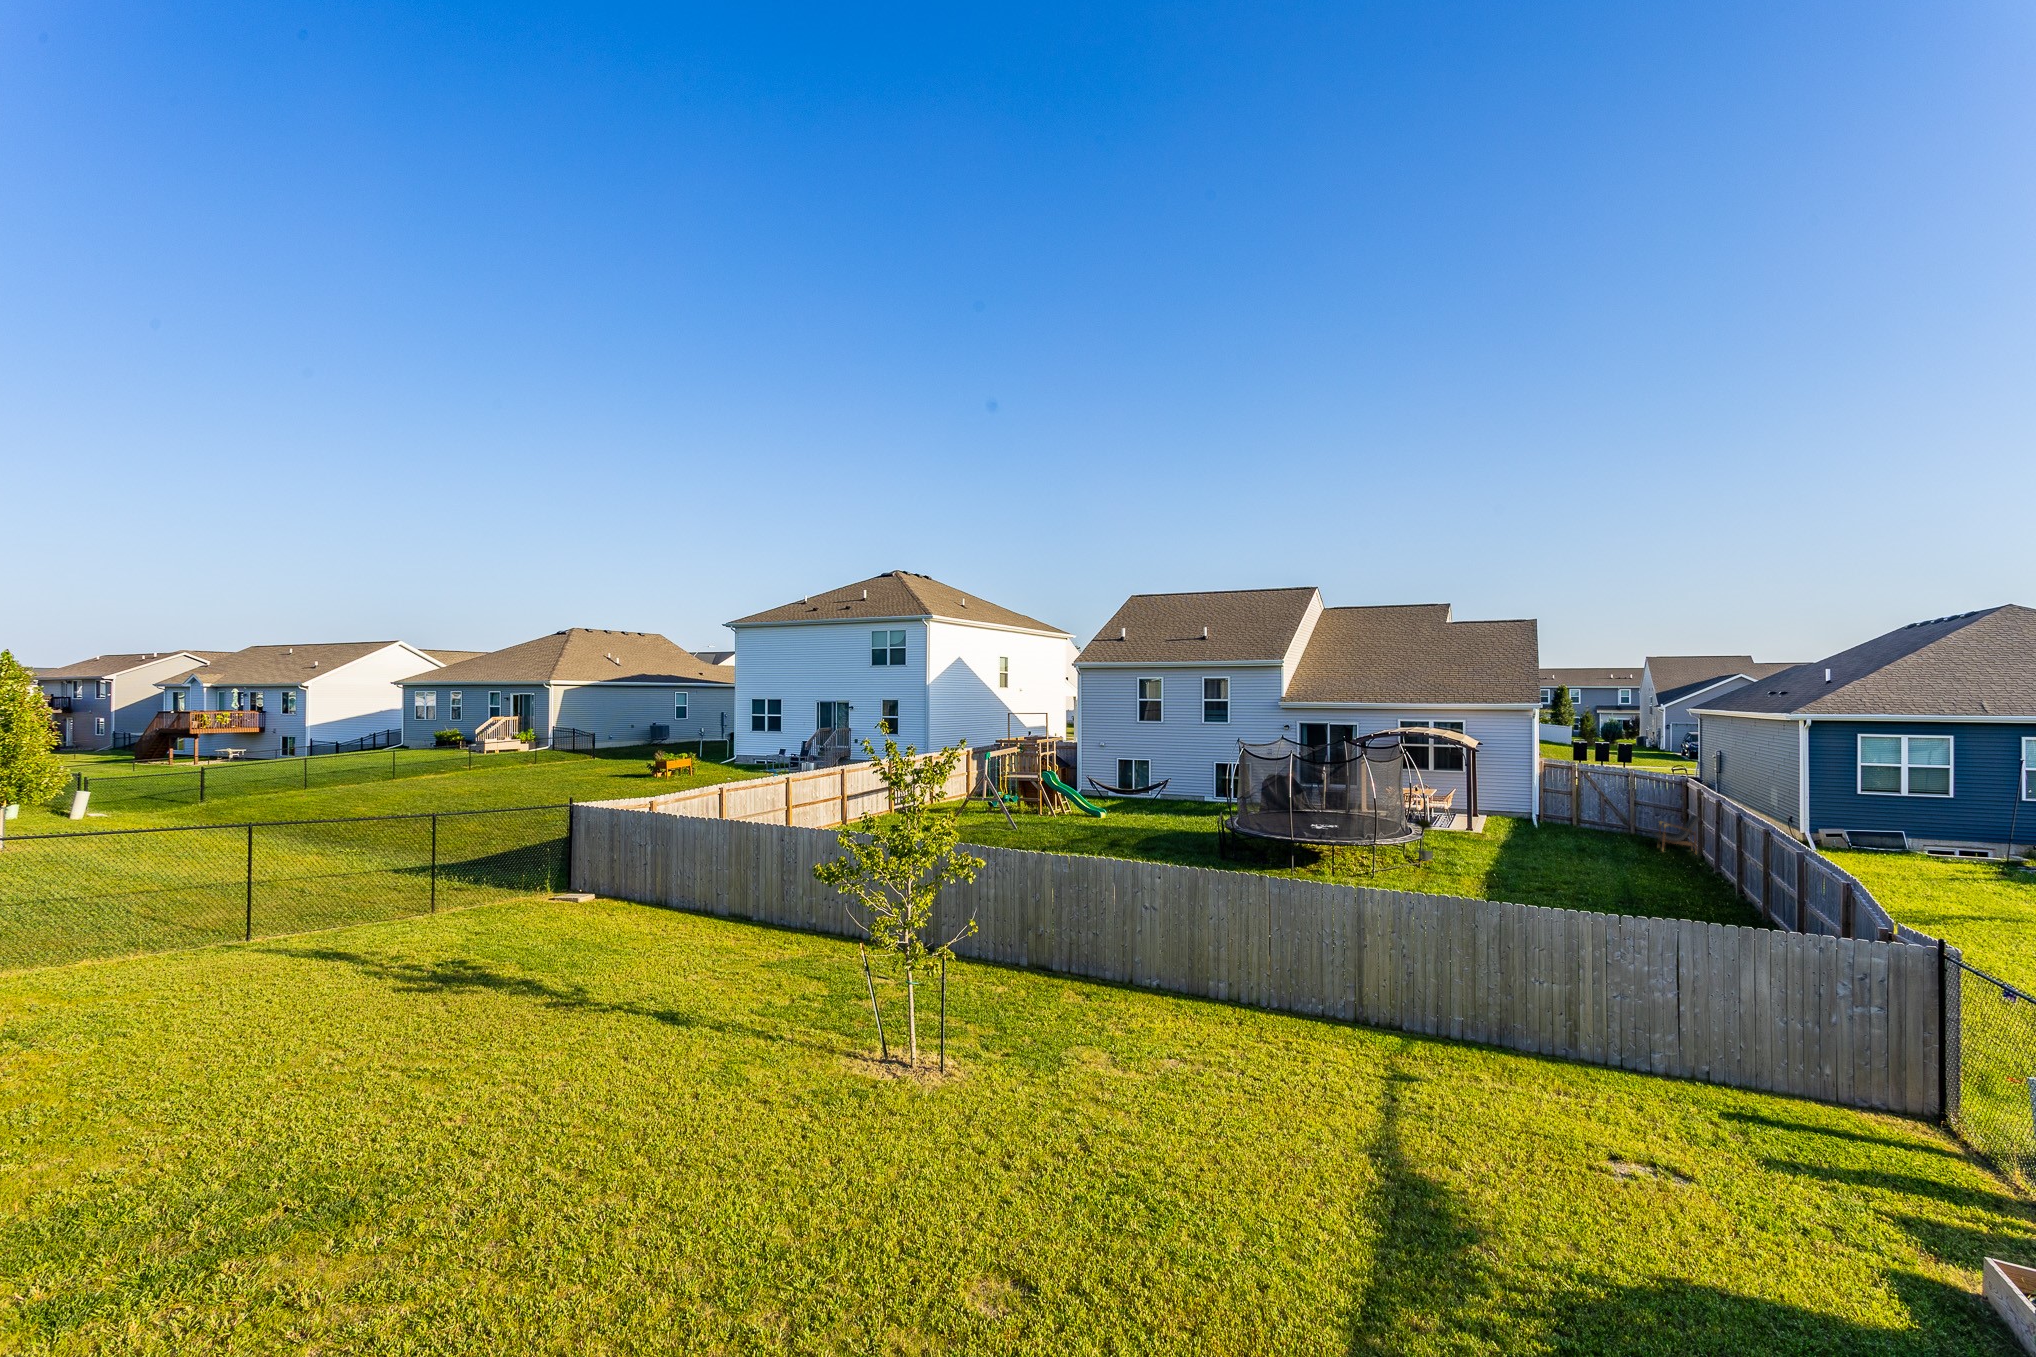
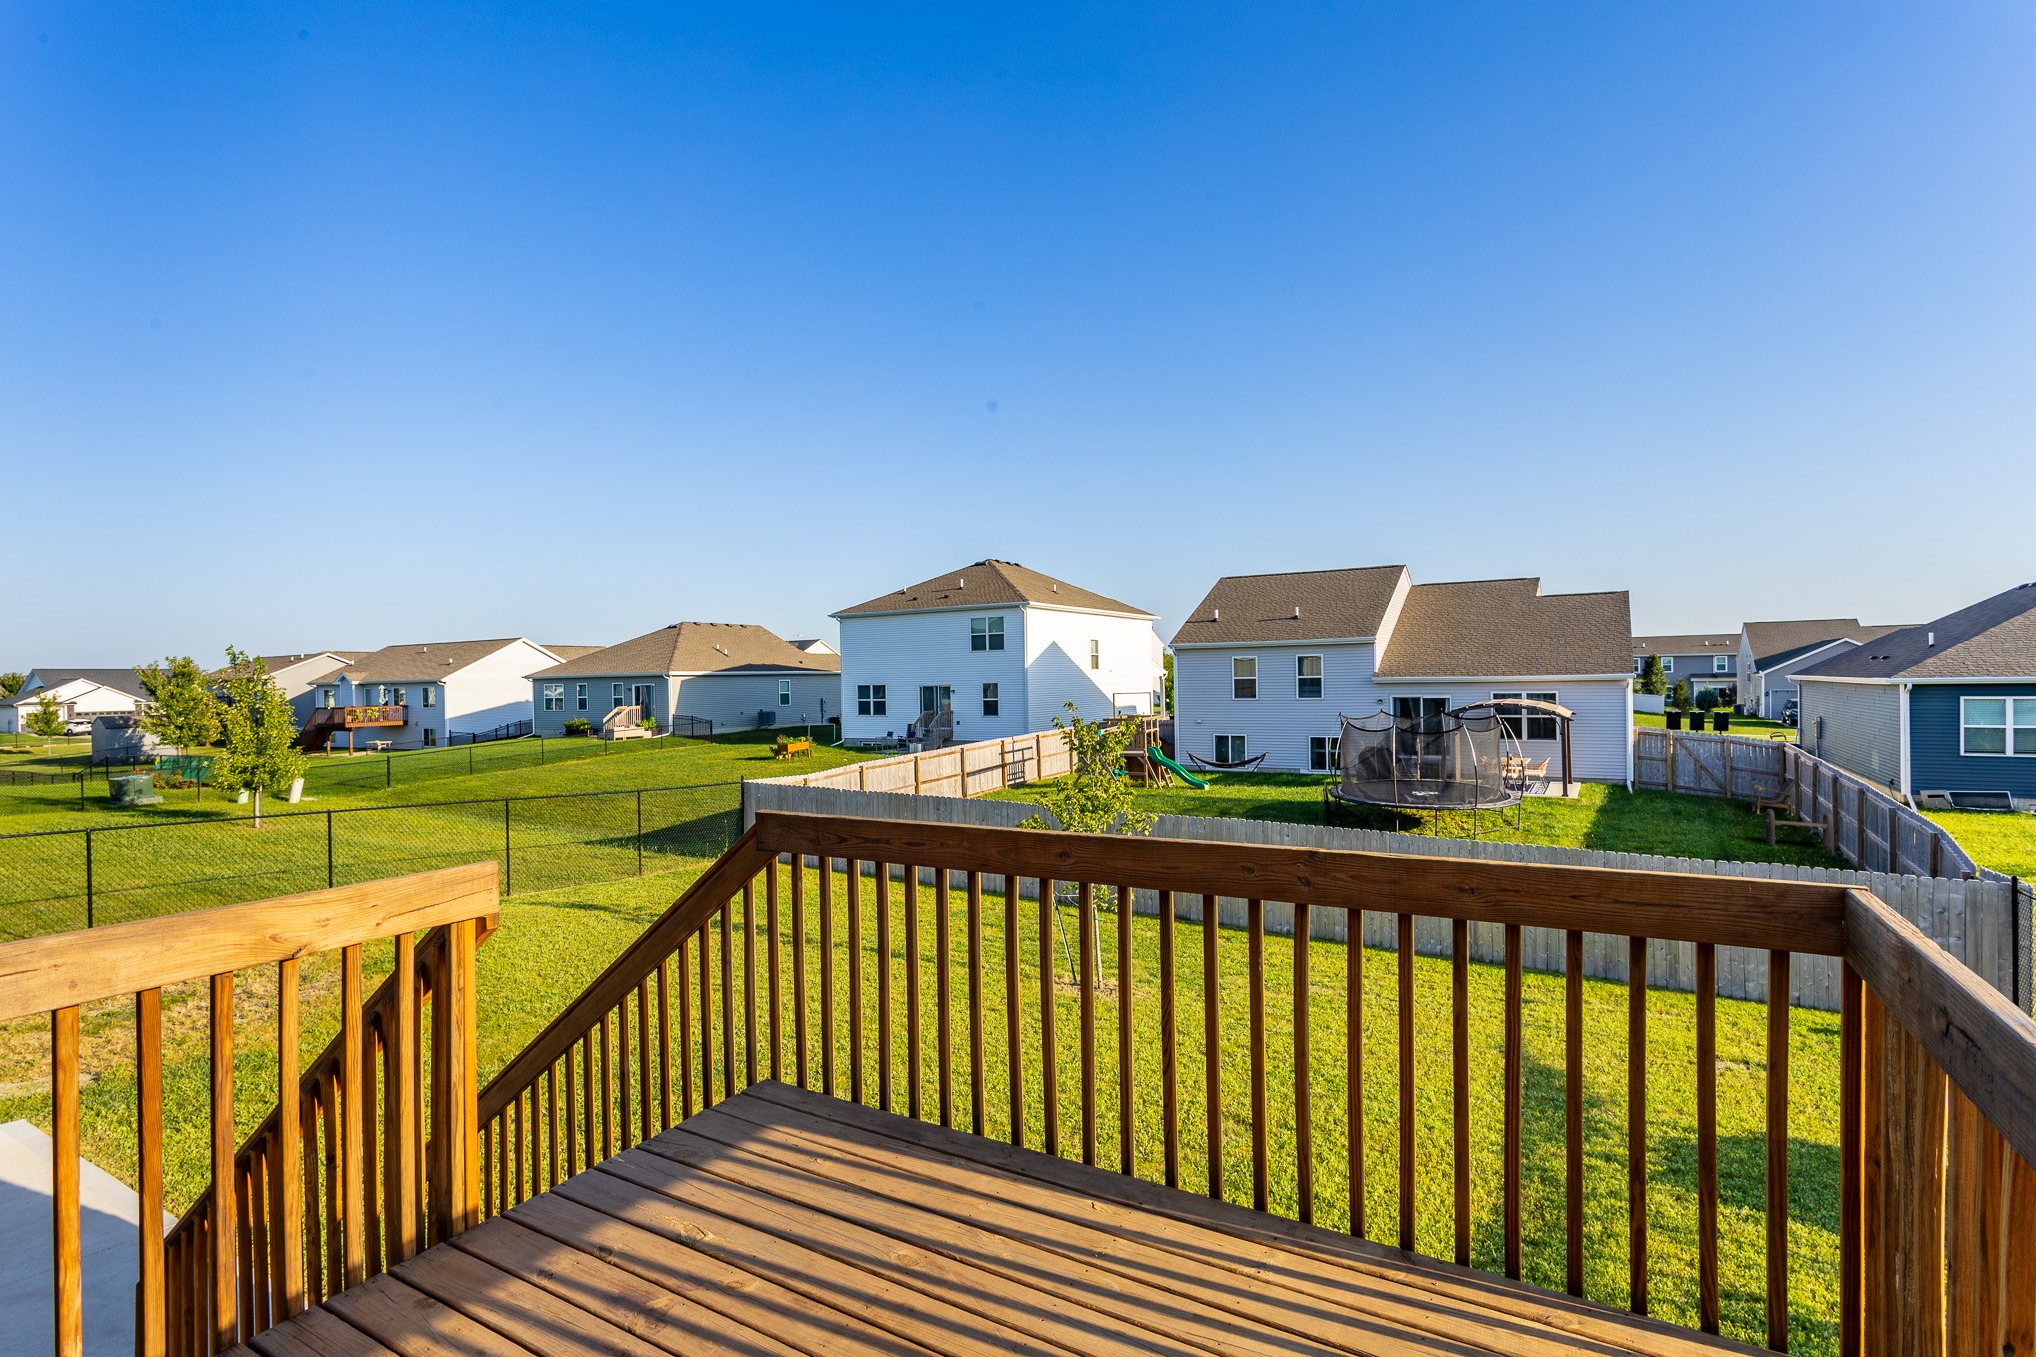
potted tree: present [1414,819,1432,861] -> none [1508,784,1528,824]
bench: none [1670,848,1738,893] -> present [1766,809,1834,850]

